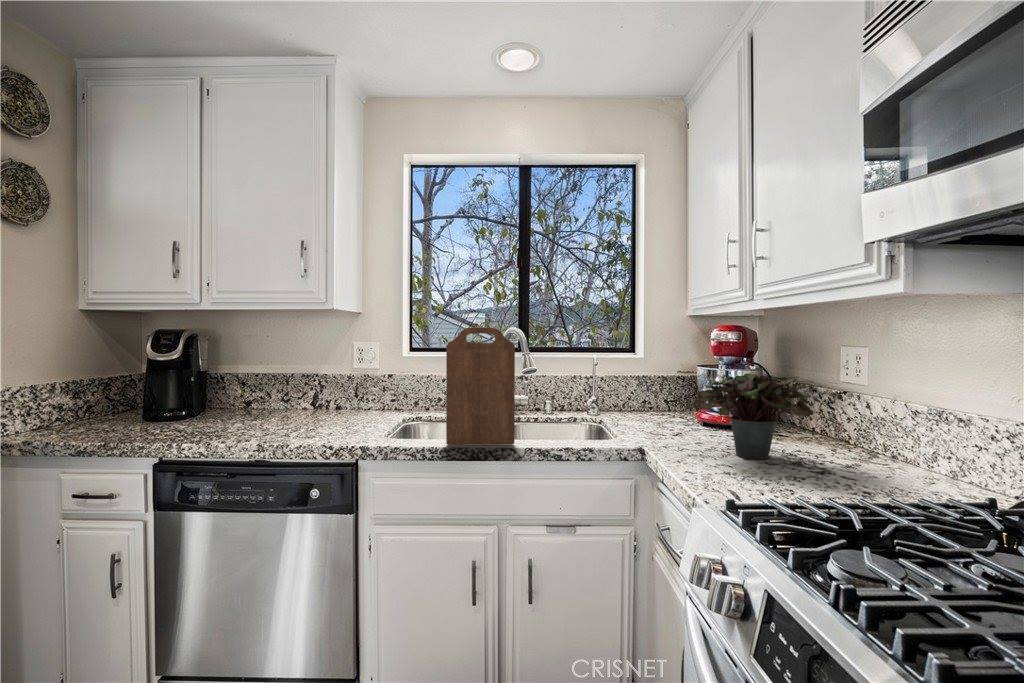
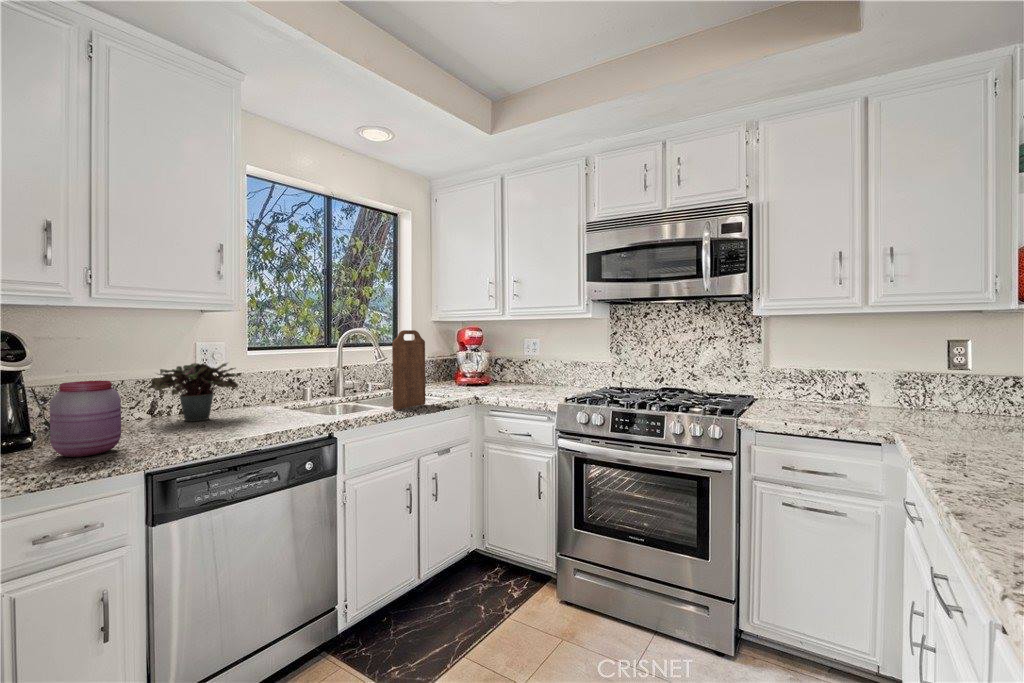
jar: none [131,371,186,435] -> present [50,381,121,457]
potted plant: present [693,373,813,459] -> present [148,363,238,421]

